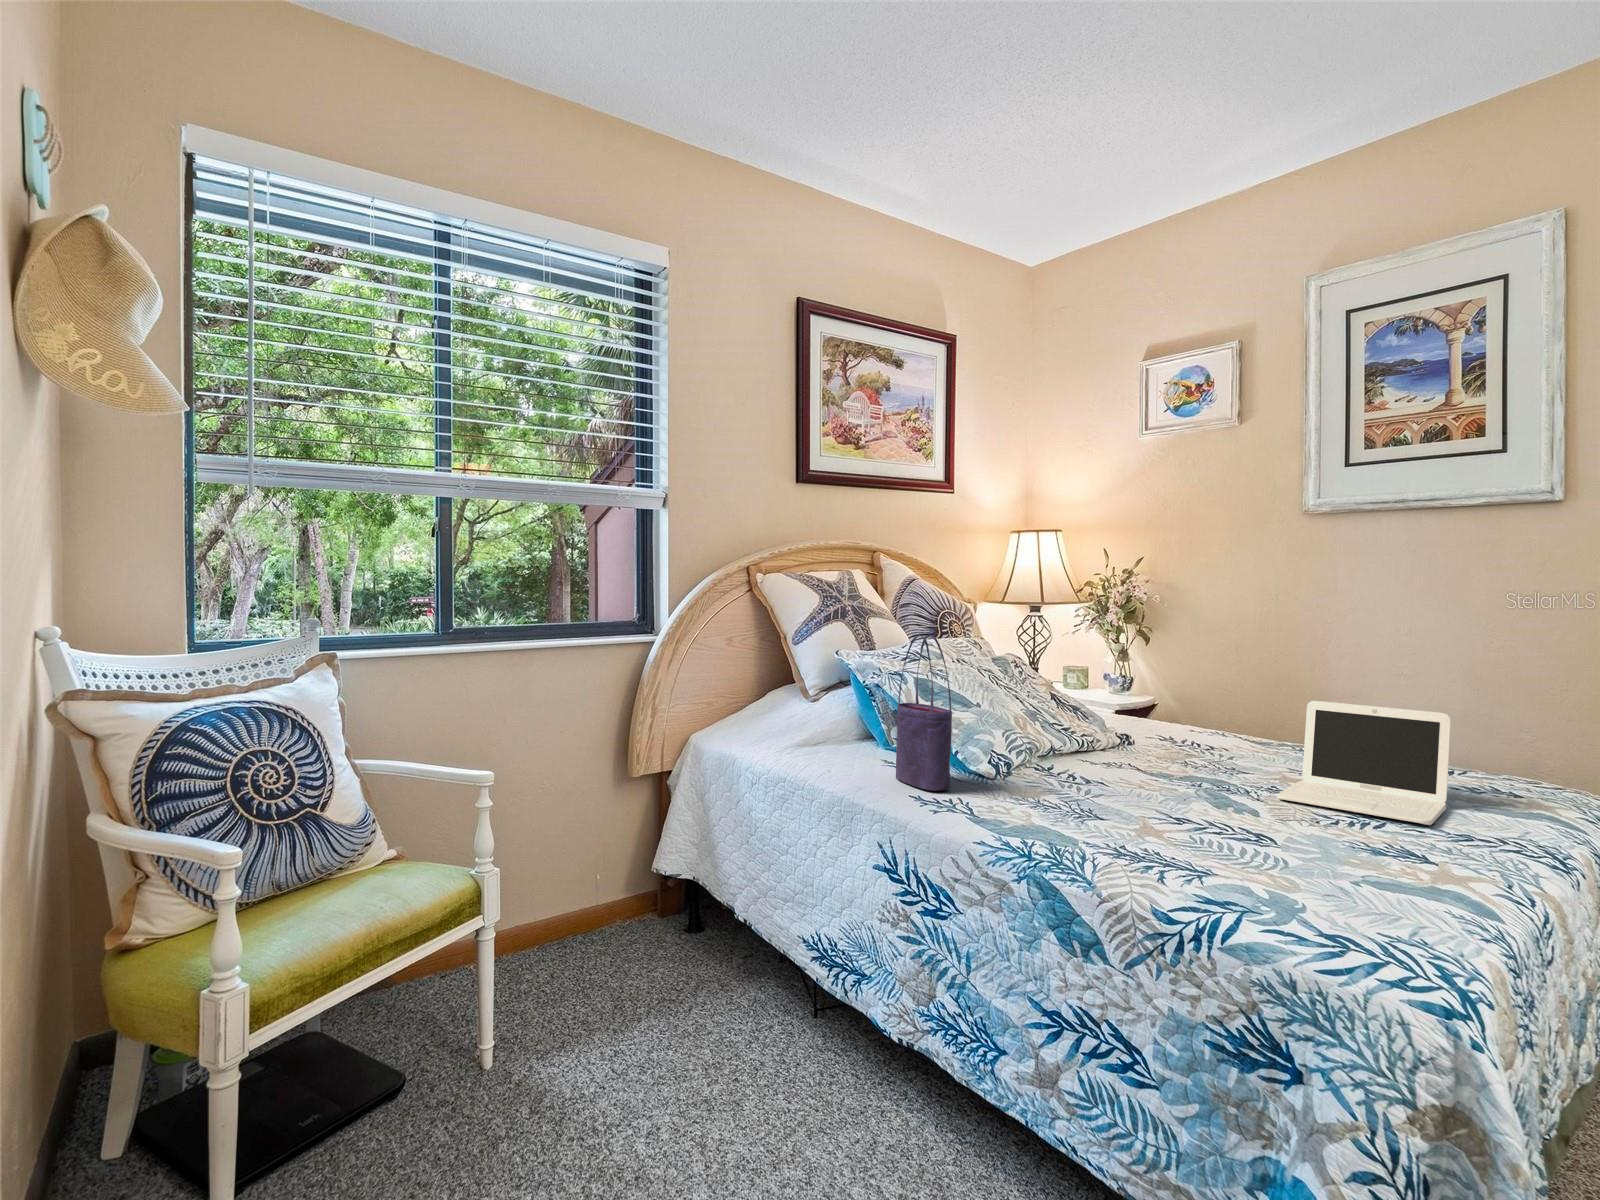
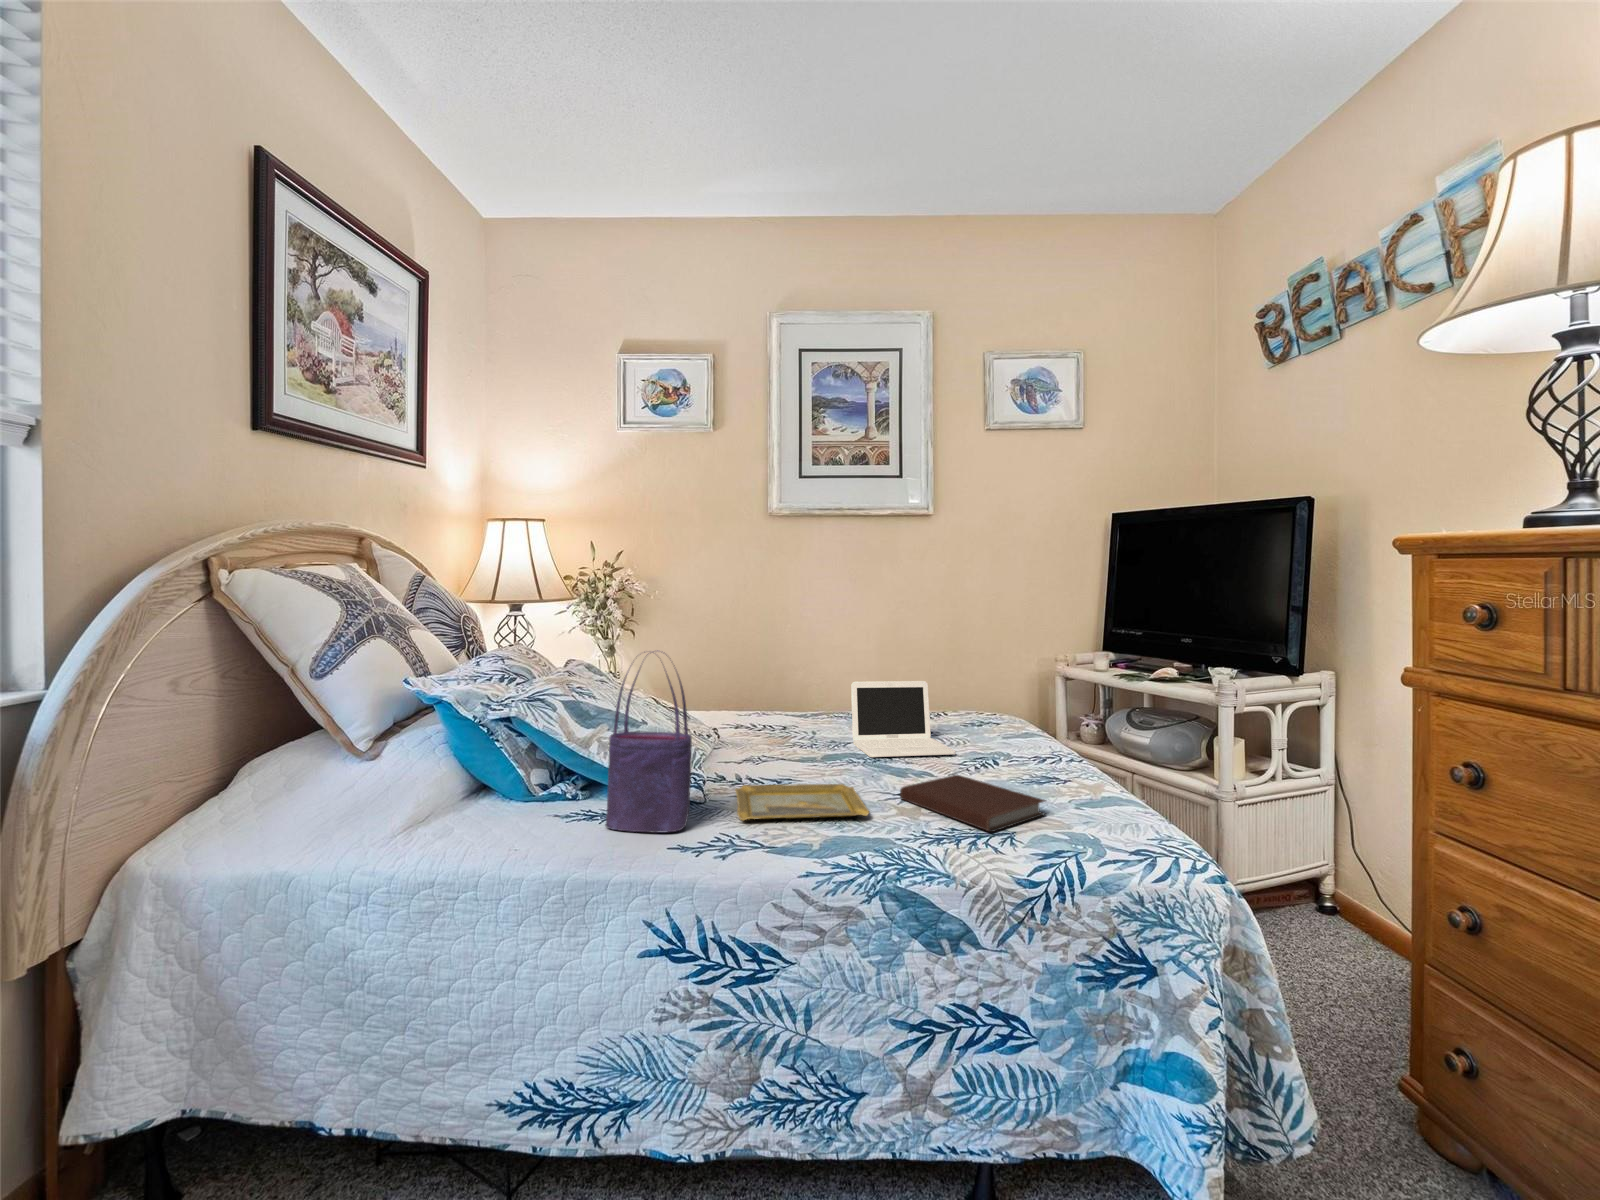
tray: none [989,779,1147,825] -> present [735,784,869,820]
notebook: none [1192,817,1348,891] -> present [900,775,1046,832]

